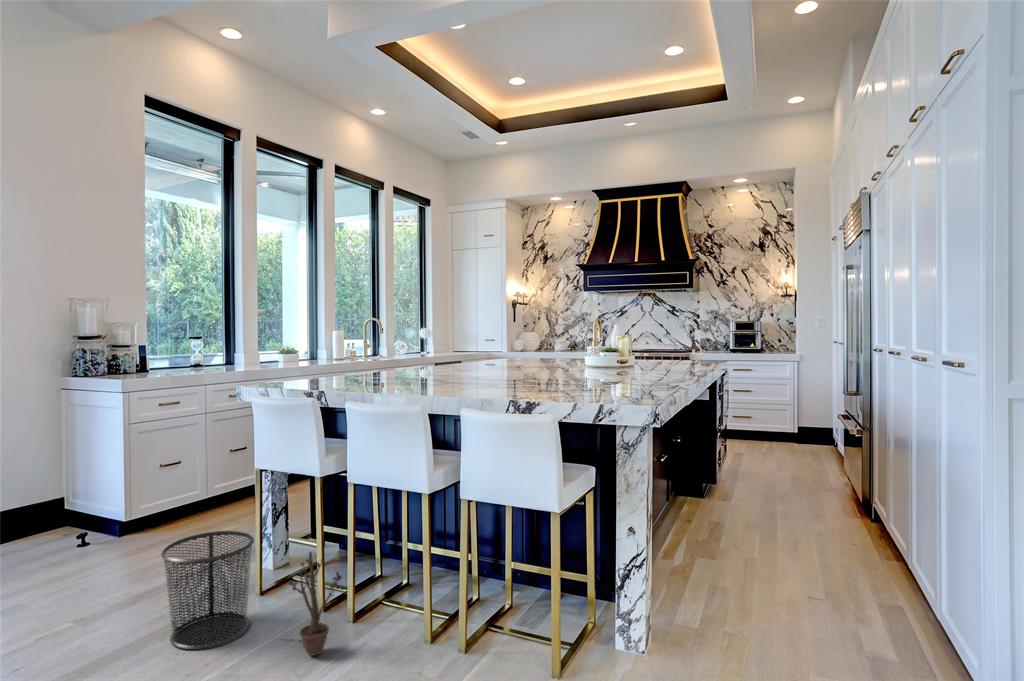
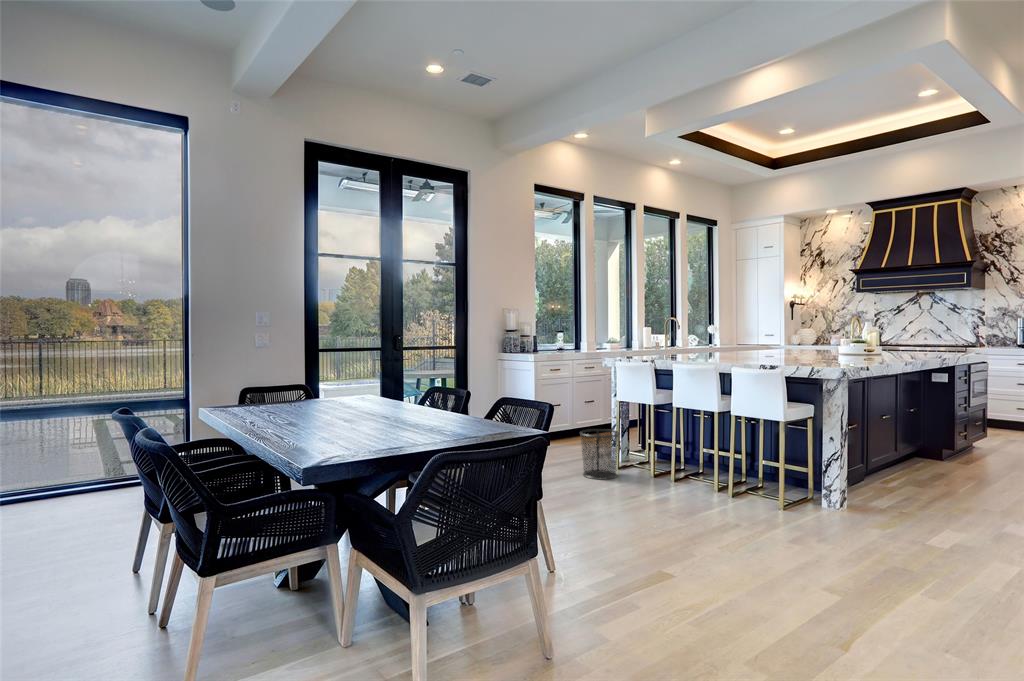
decorative plant: present [280,552,344,656] -> none [635,436,668,487]

